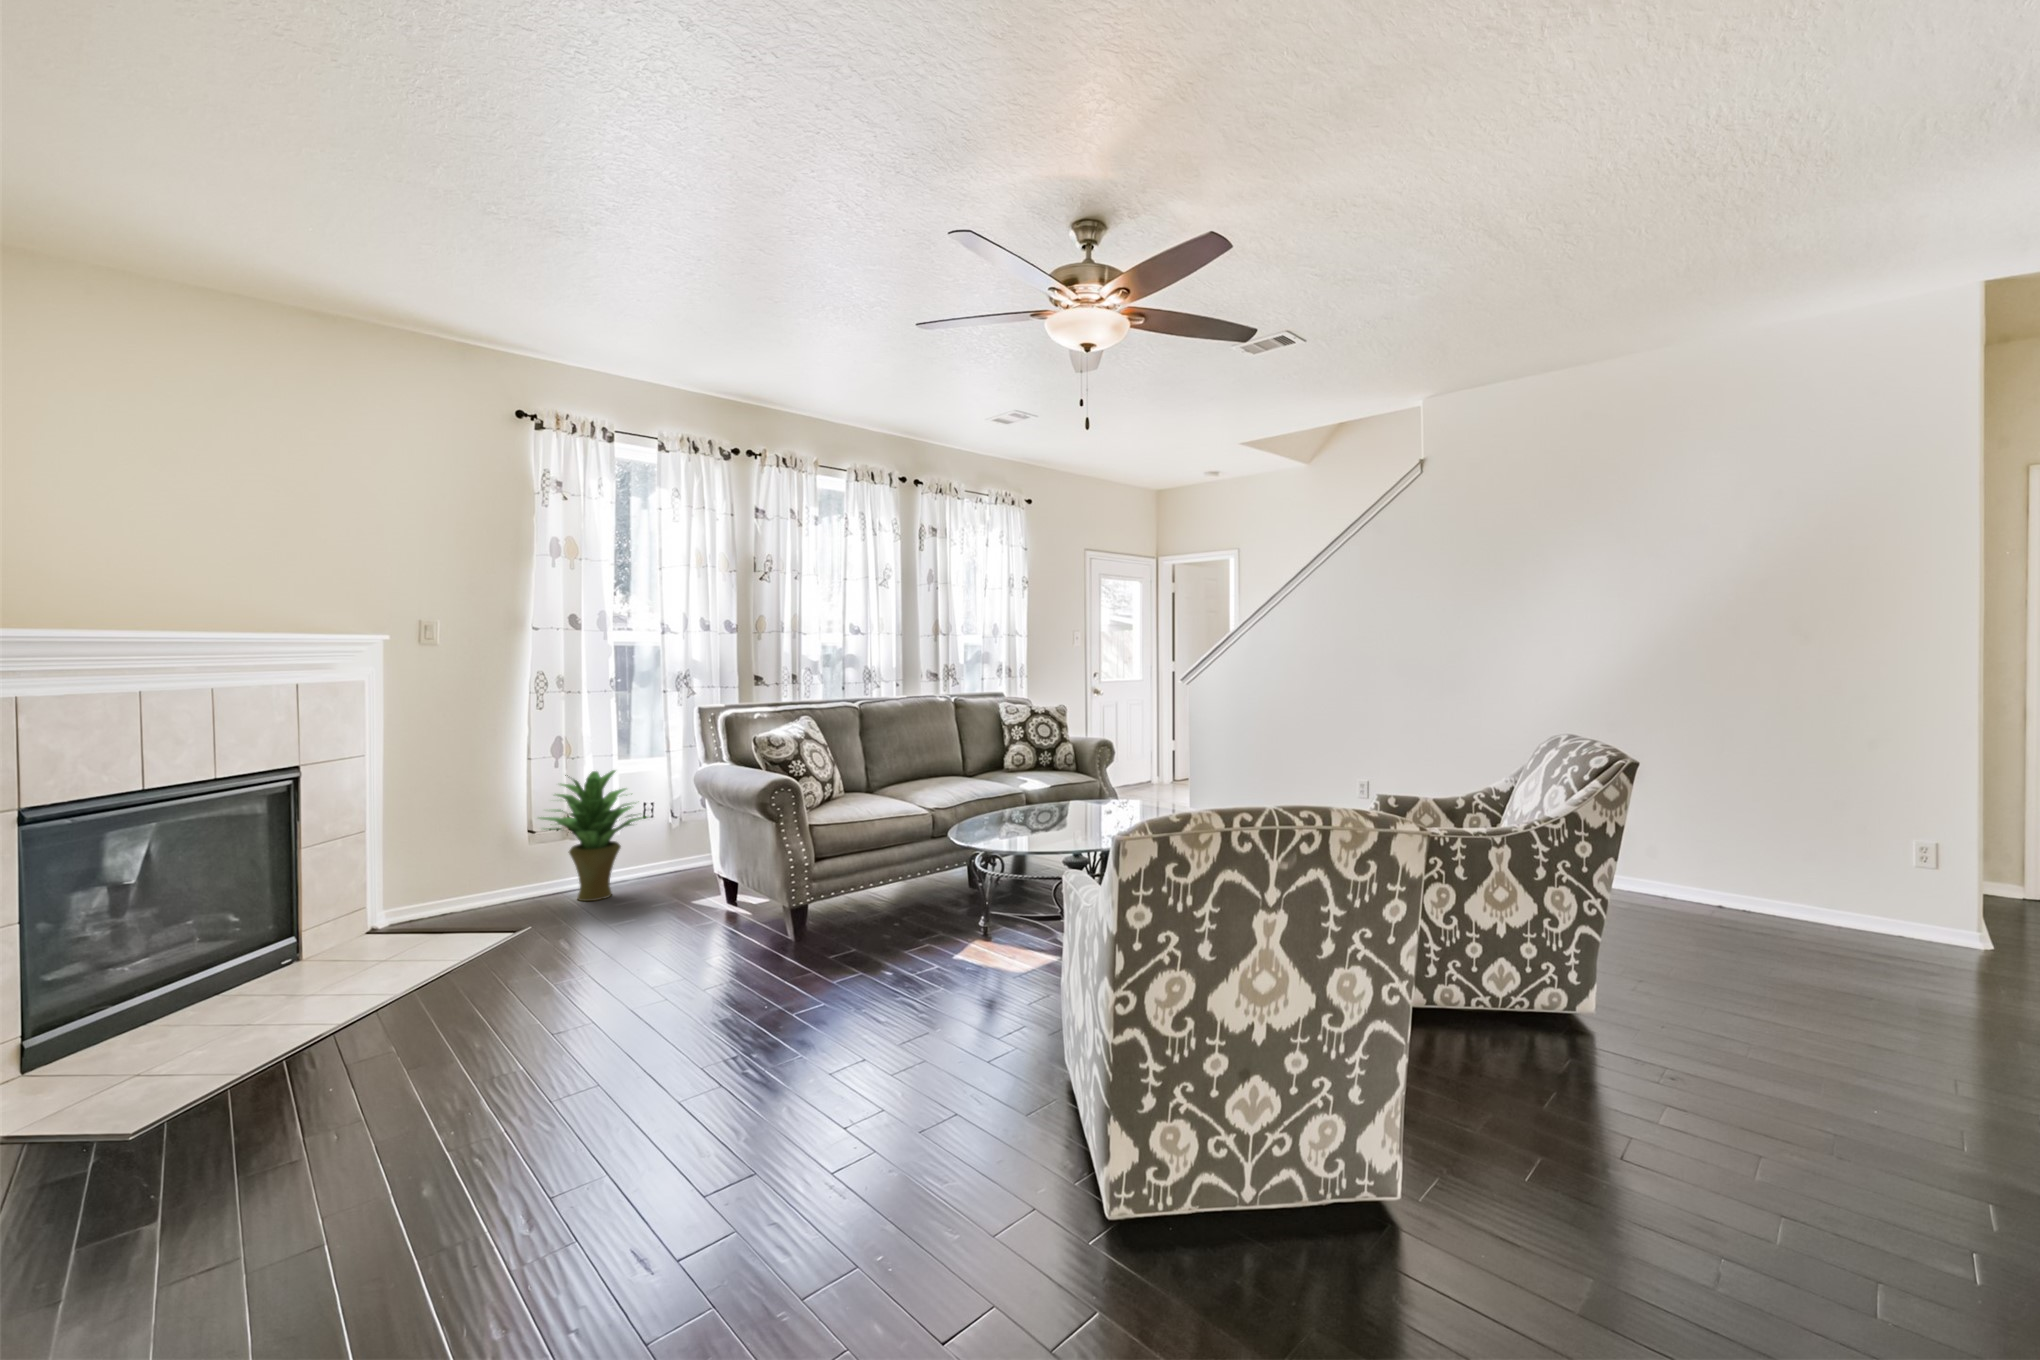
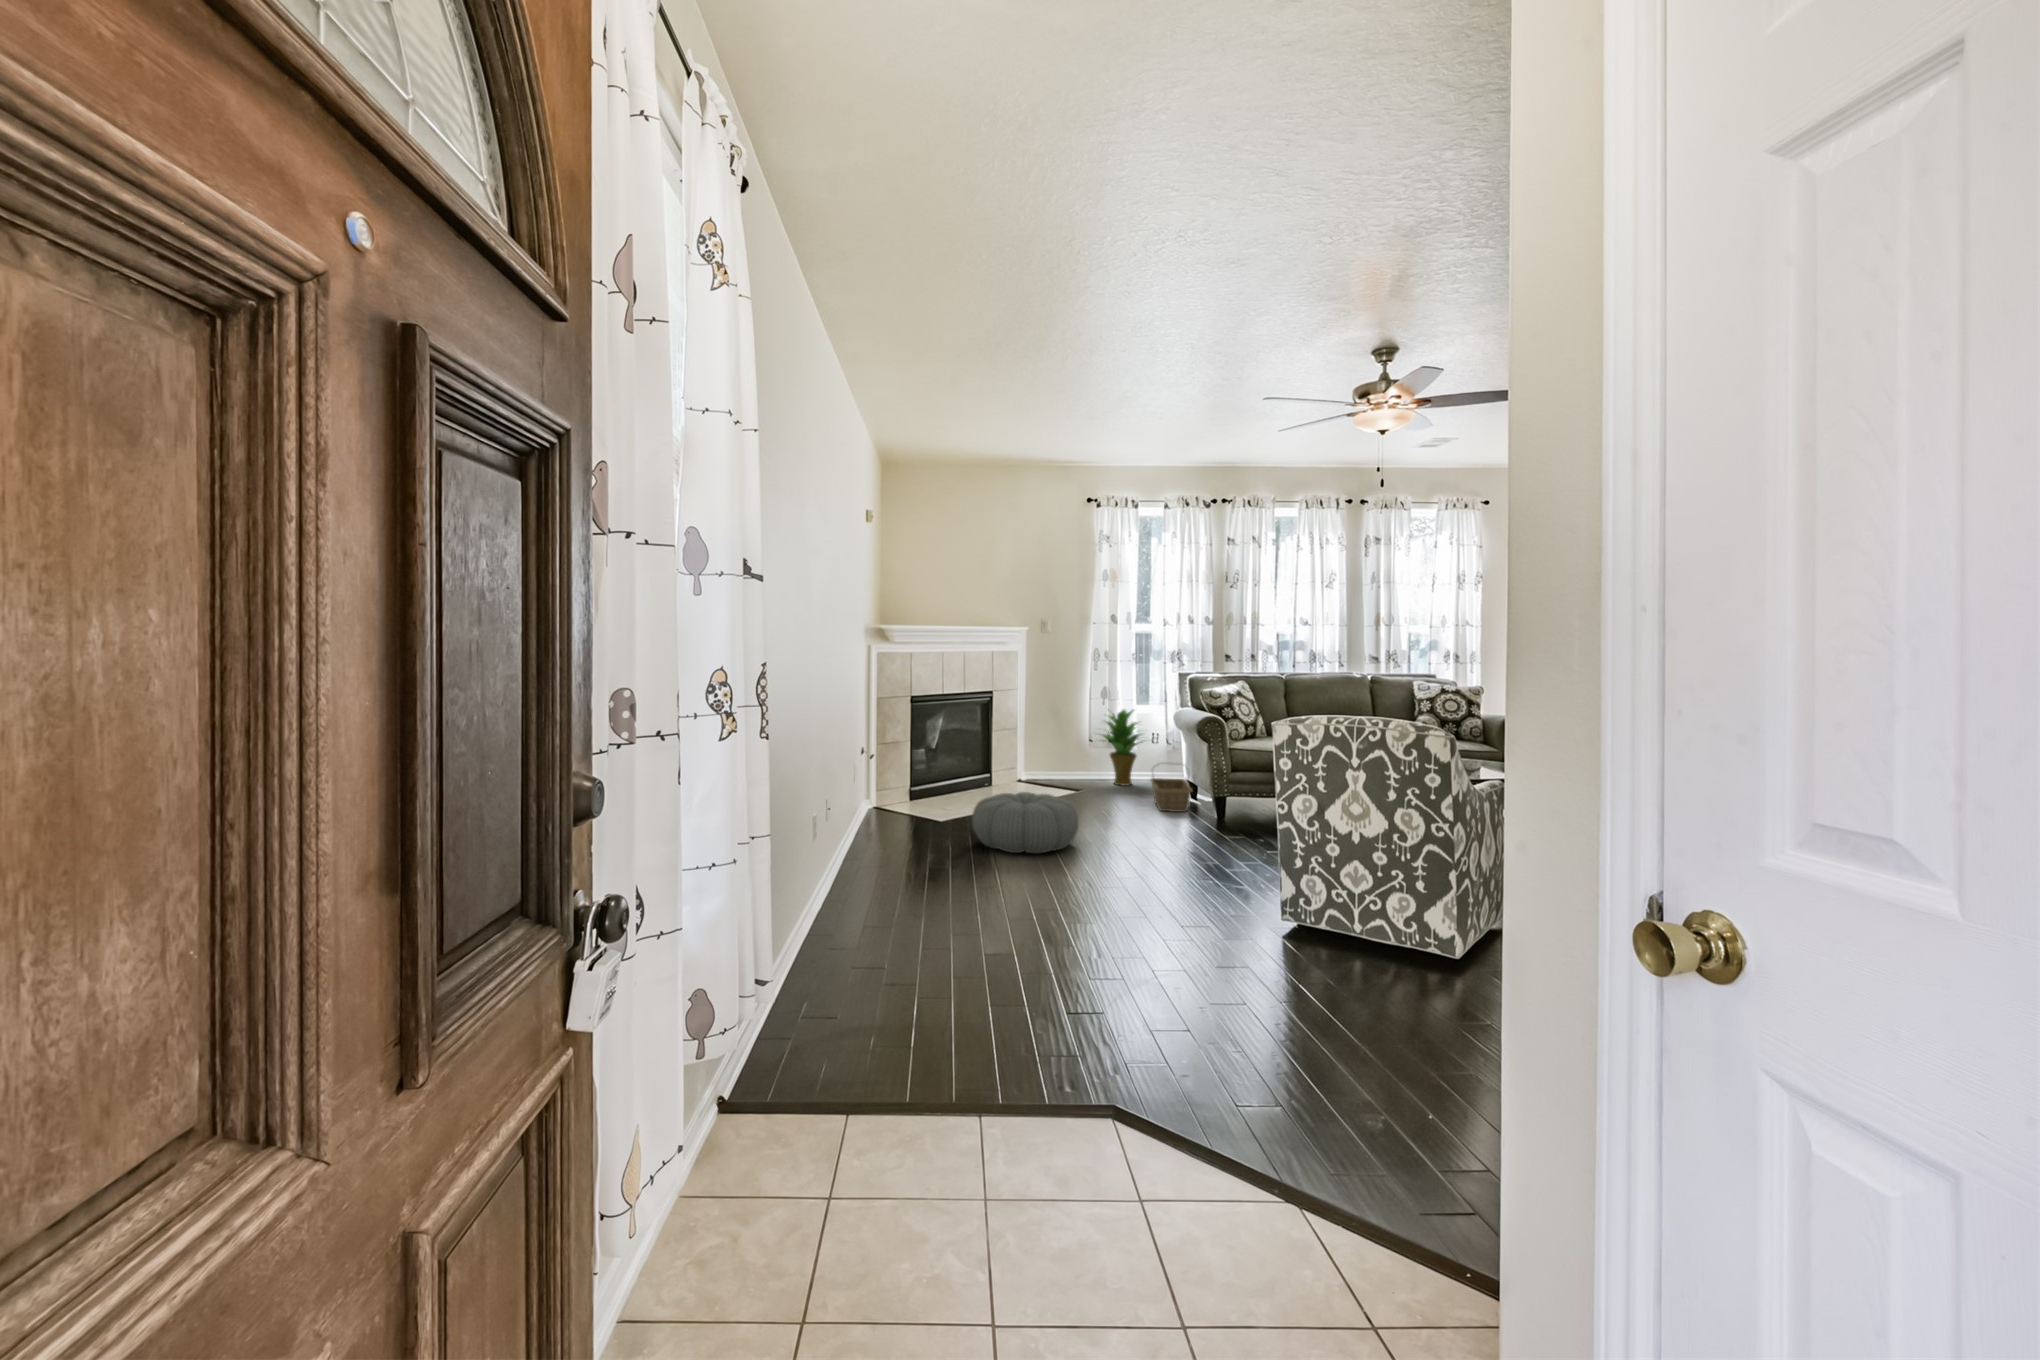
basket: none [659,857,742,946] -> present [1151,770,1192,812]
pouf: none [231,998,551,1198] -> present [972,792,1078,853]

